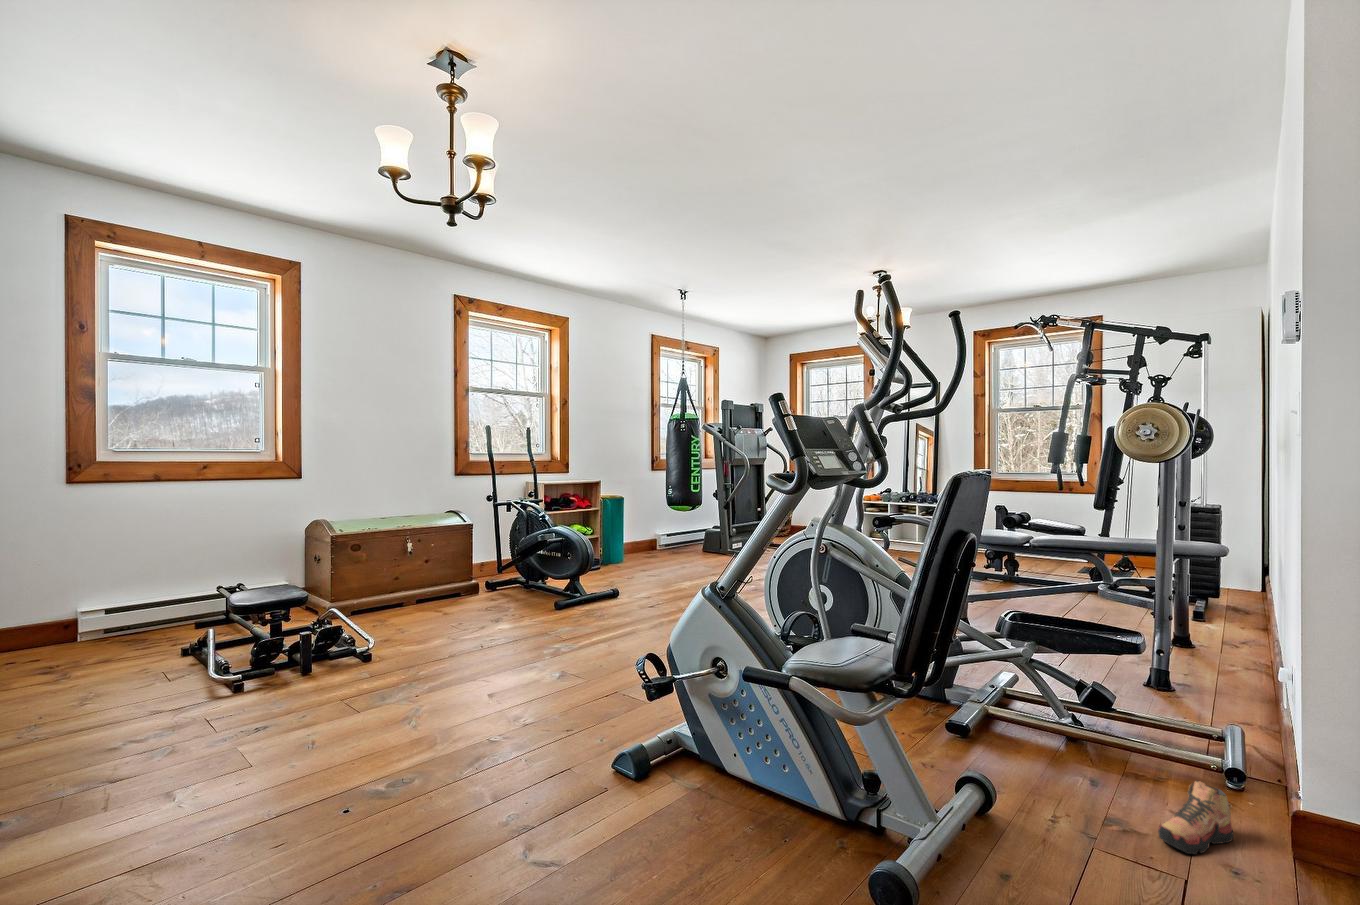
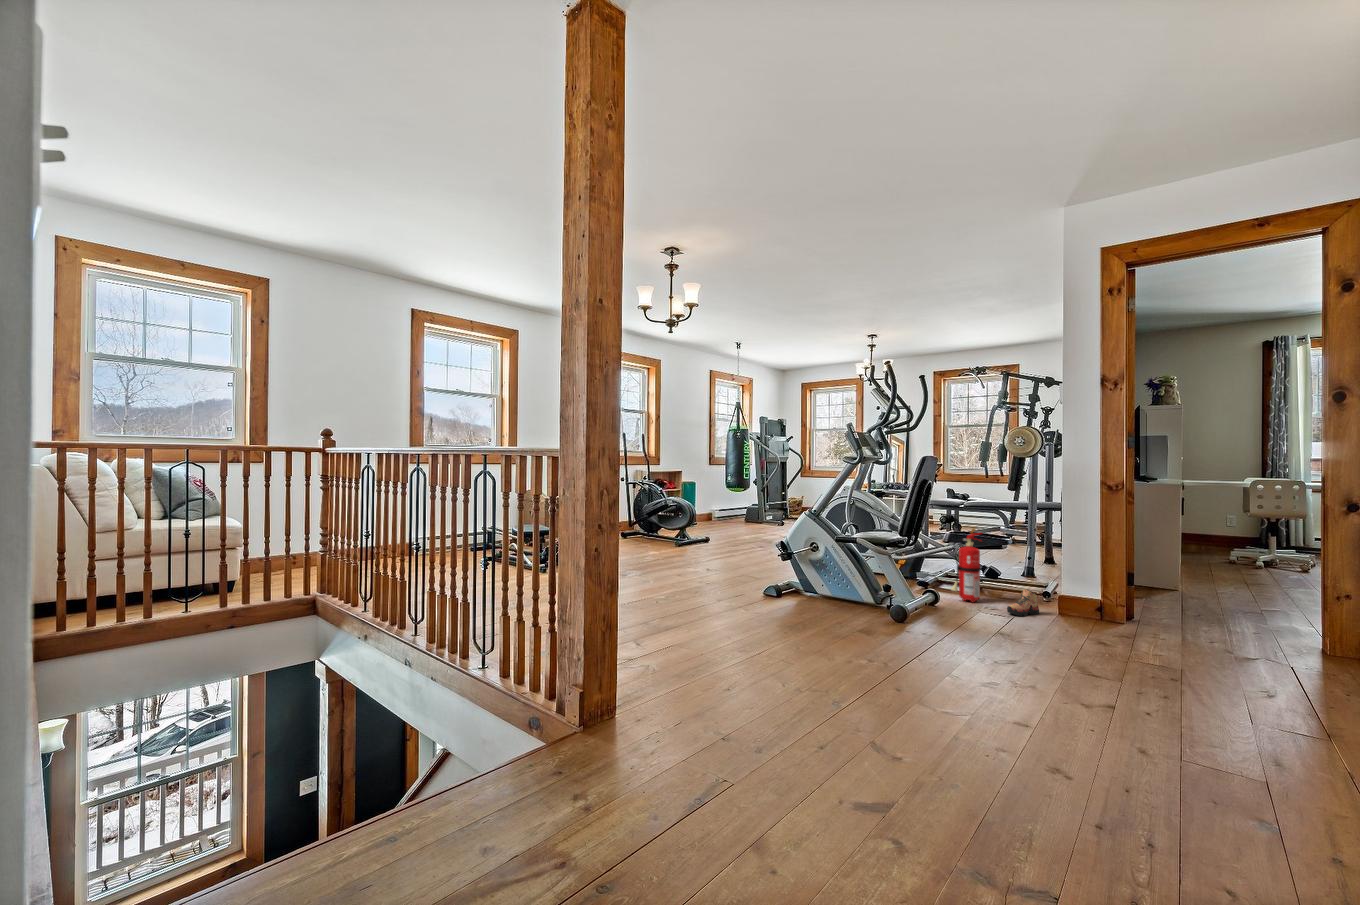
fire extinguisher: none [1020,620,1089,787] -> present [951,528,981,602]

